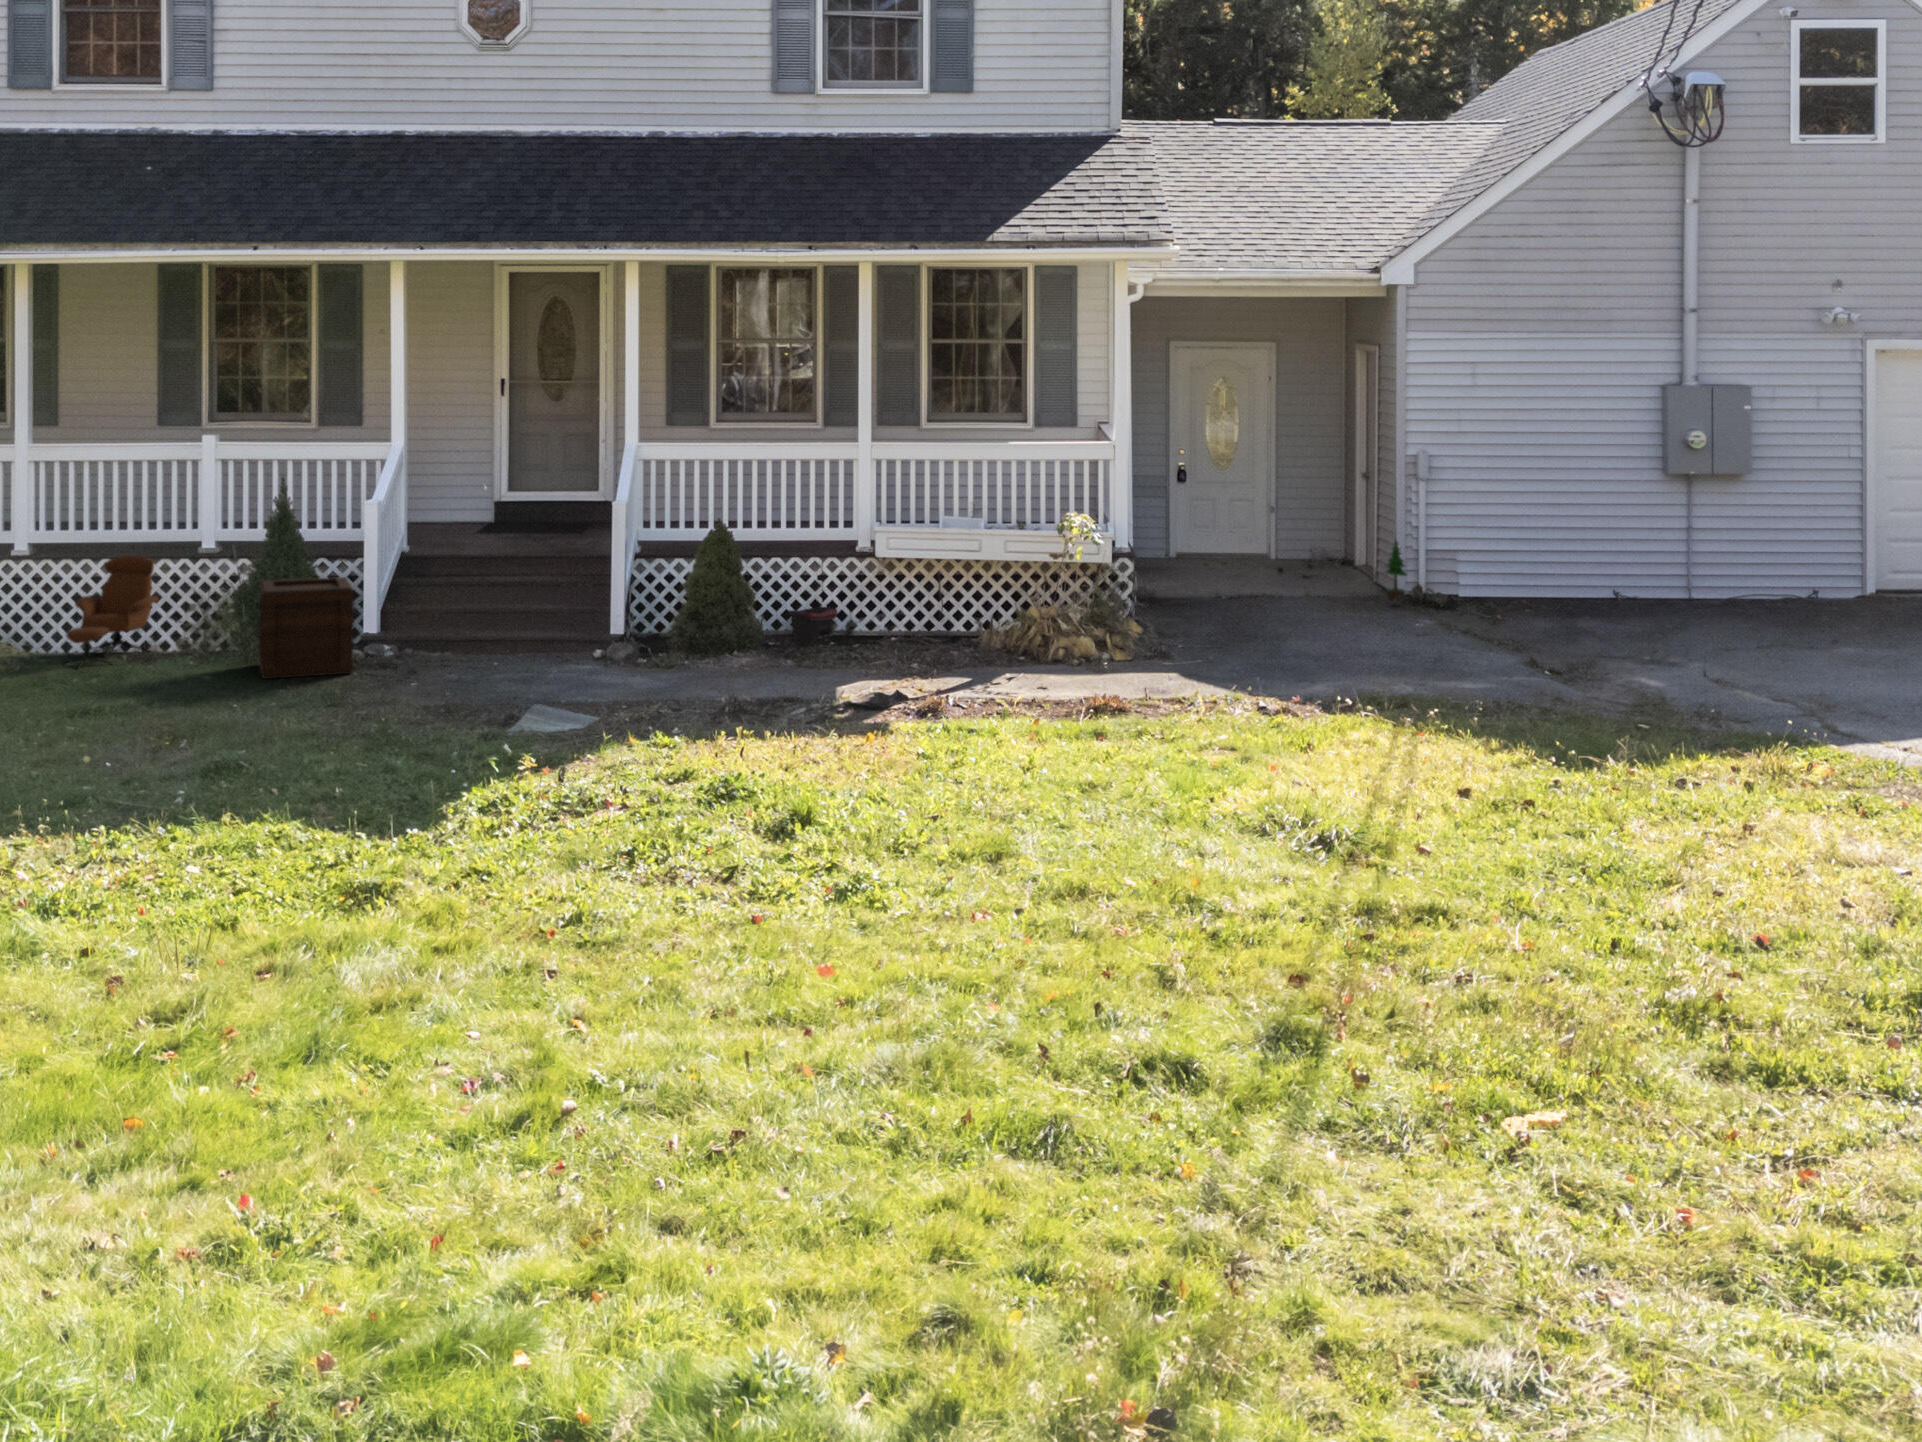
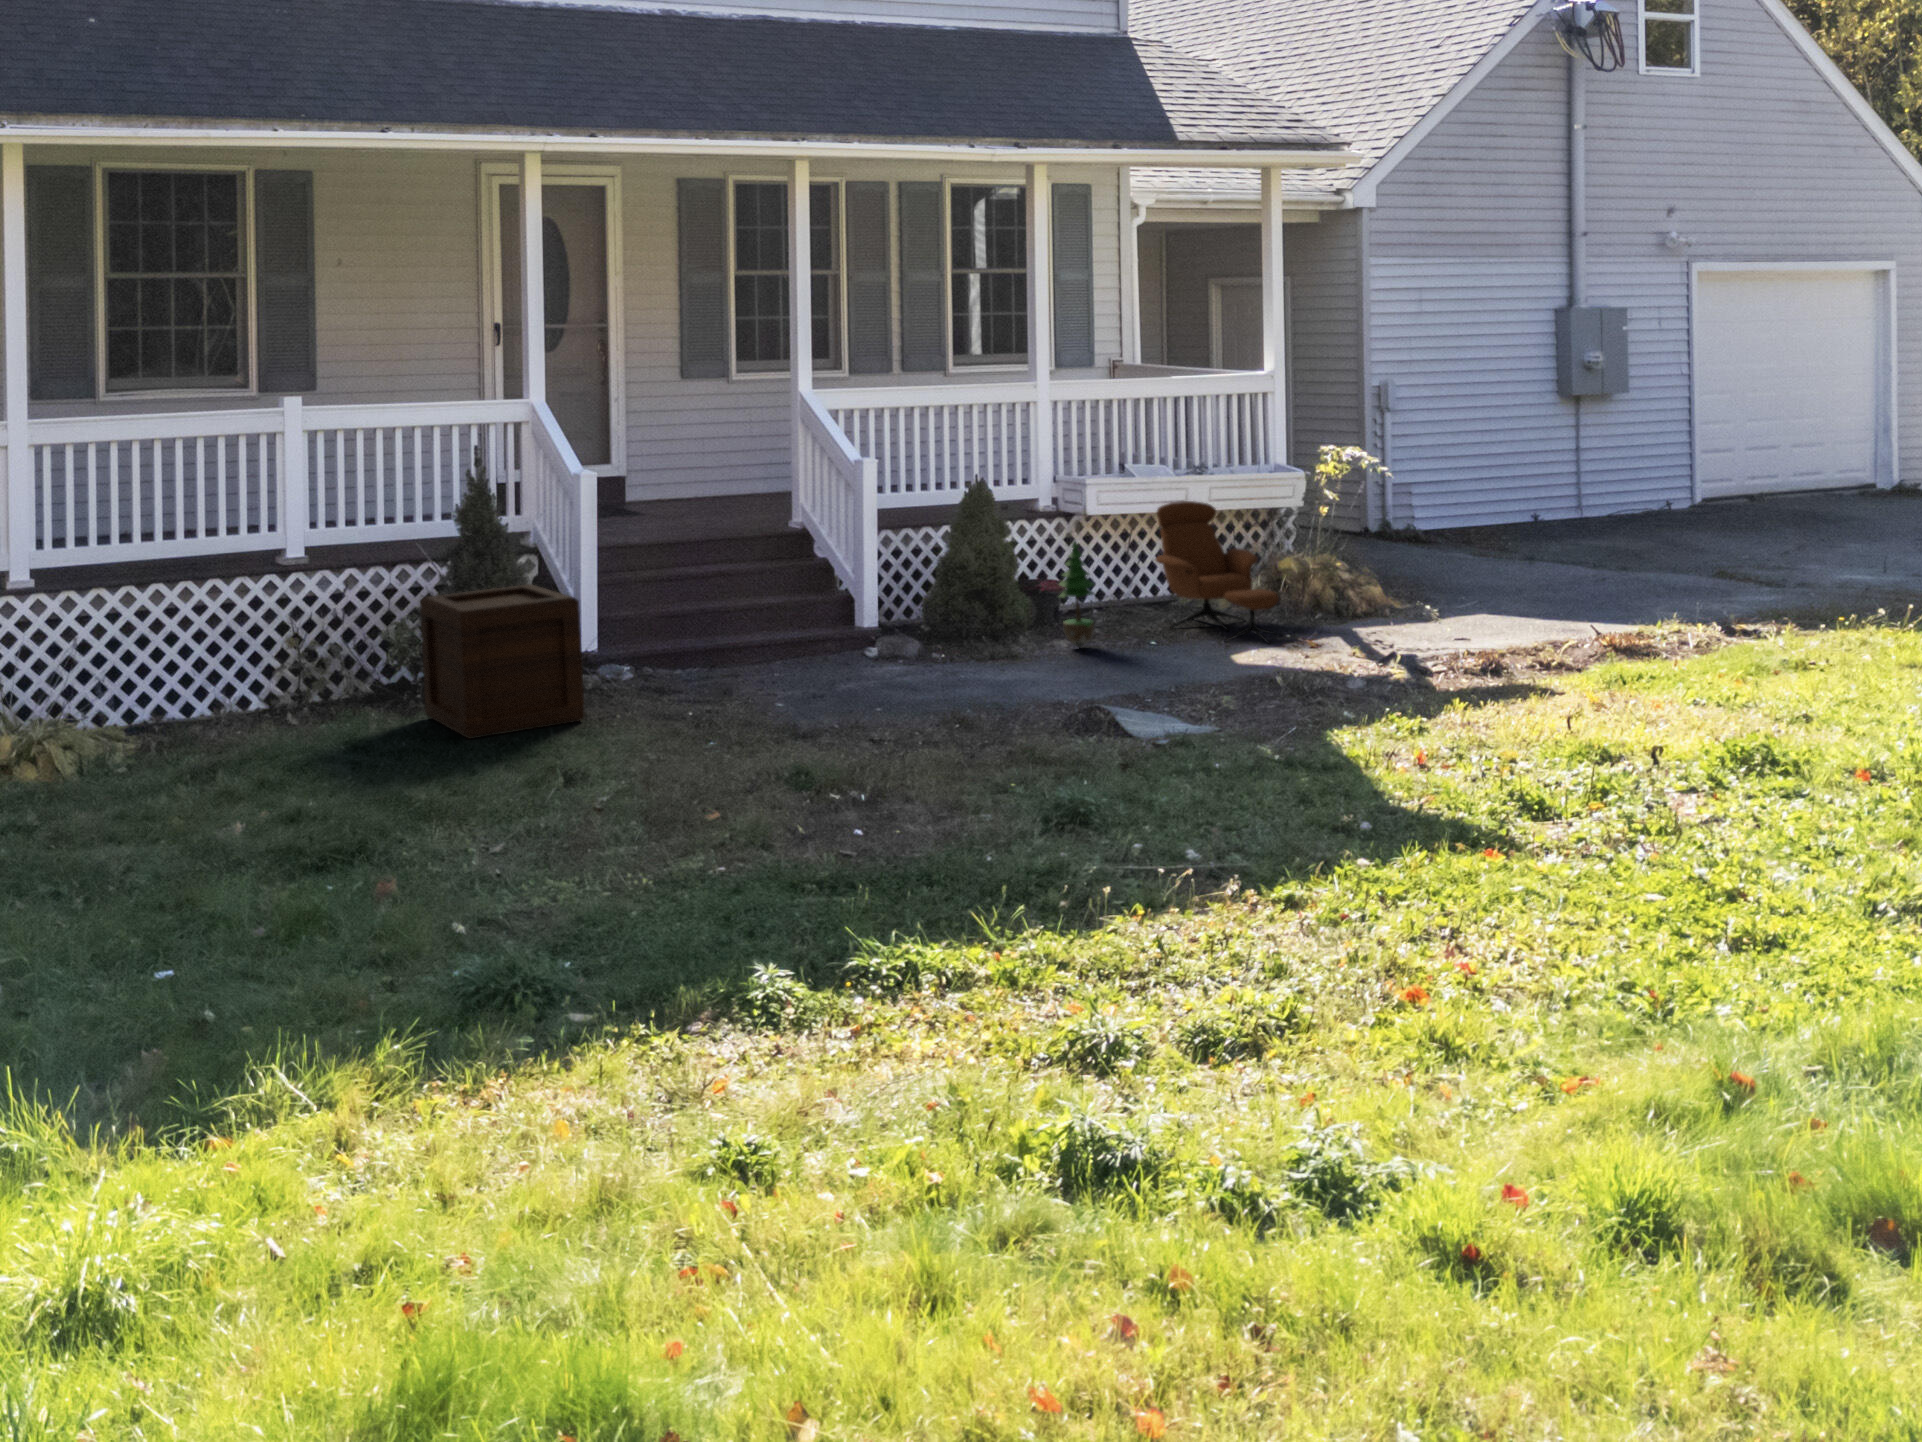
potted tree: present [1384,541,1407,605] -> present [1060,540,1094,647]
lounge chair: present [66,556,159,666] -> present [1156,501,1280,643]

